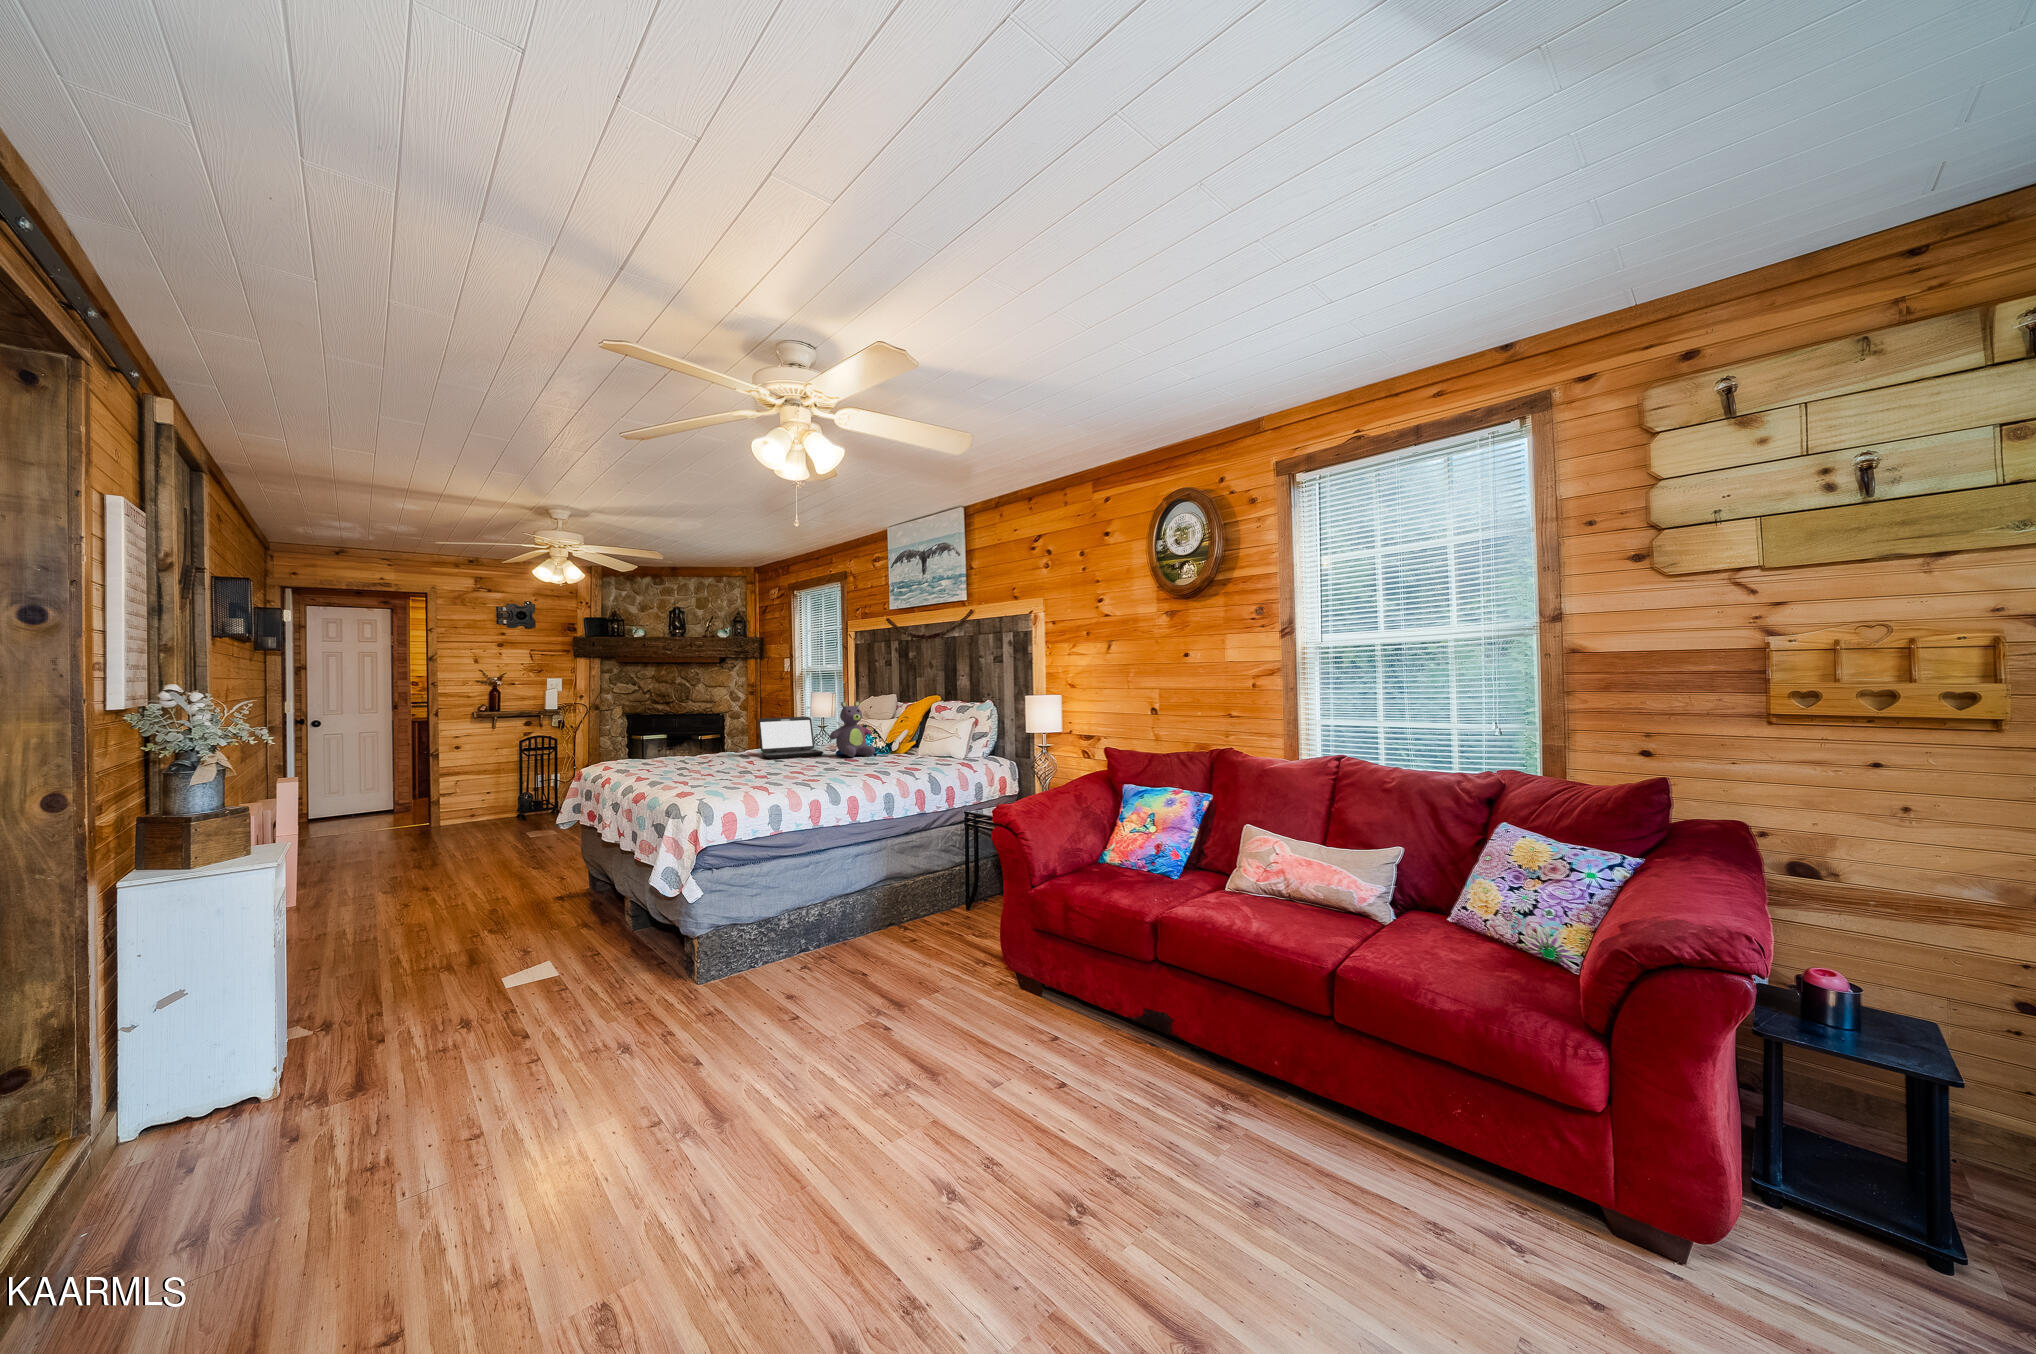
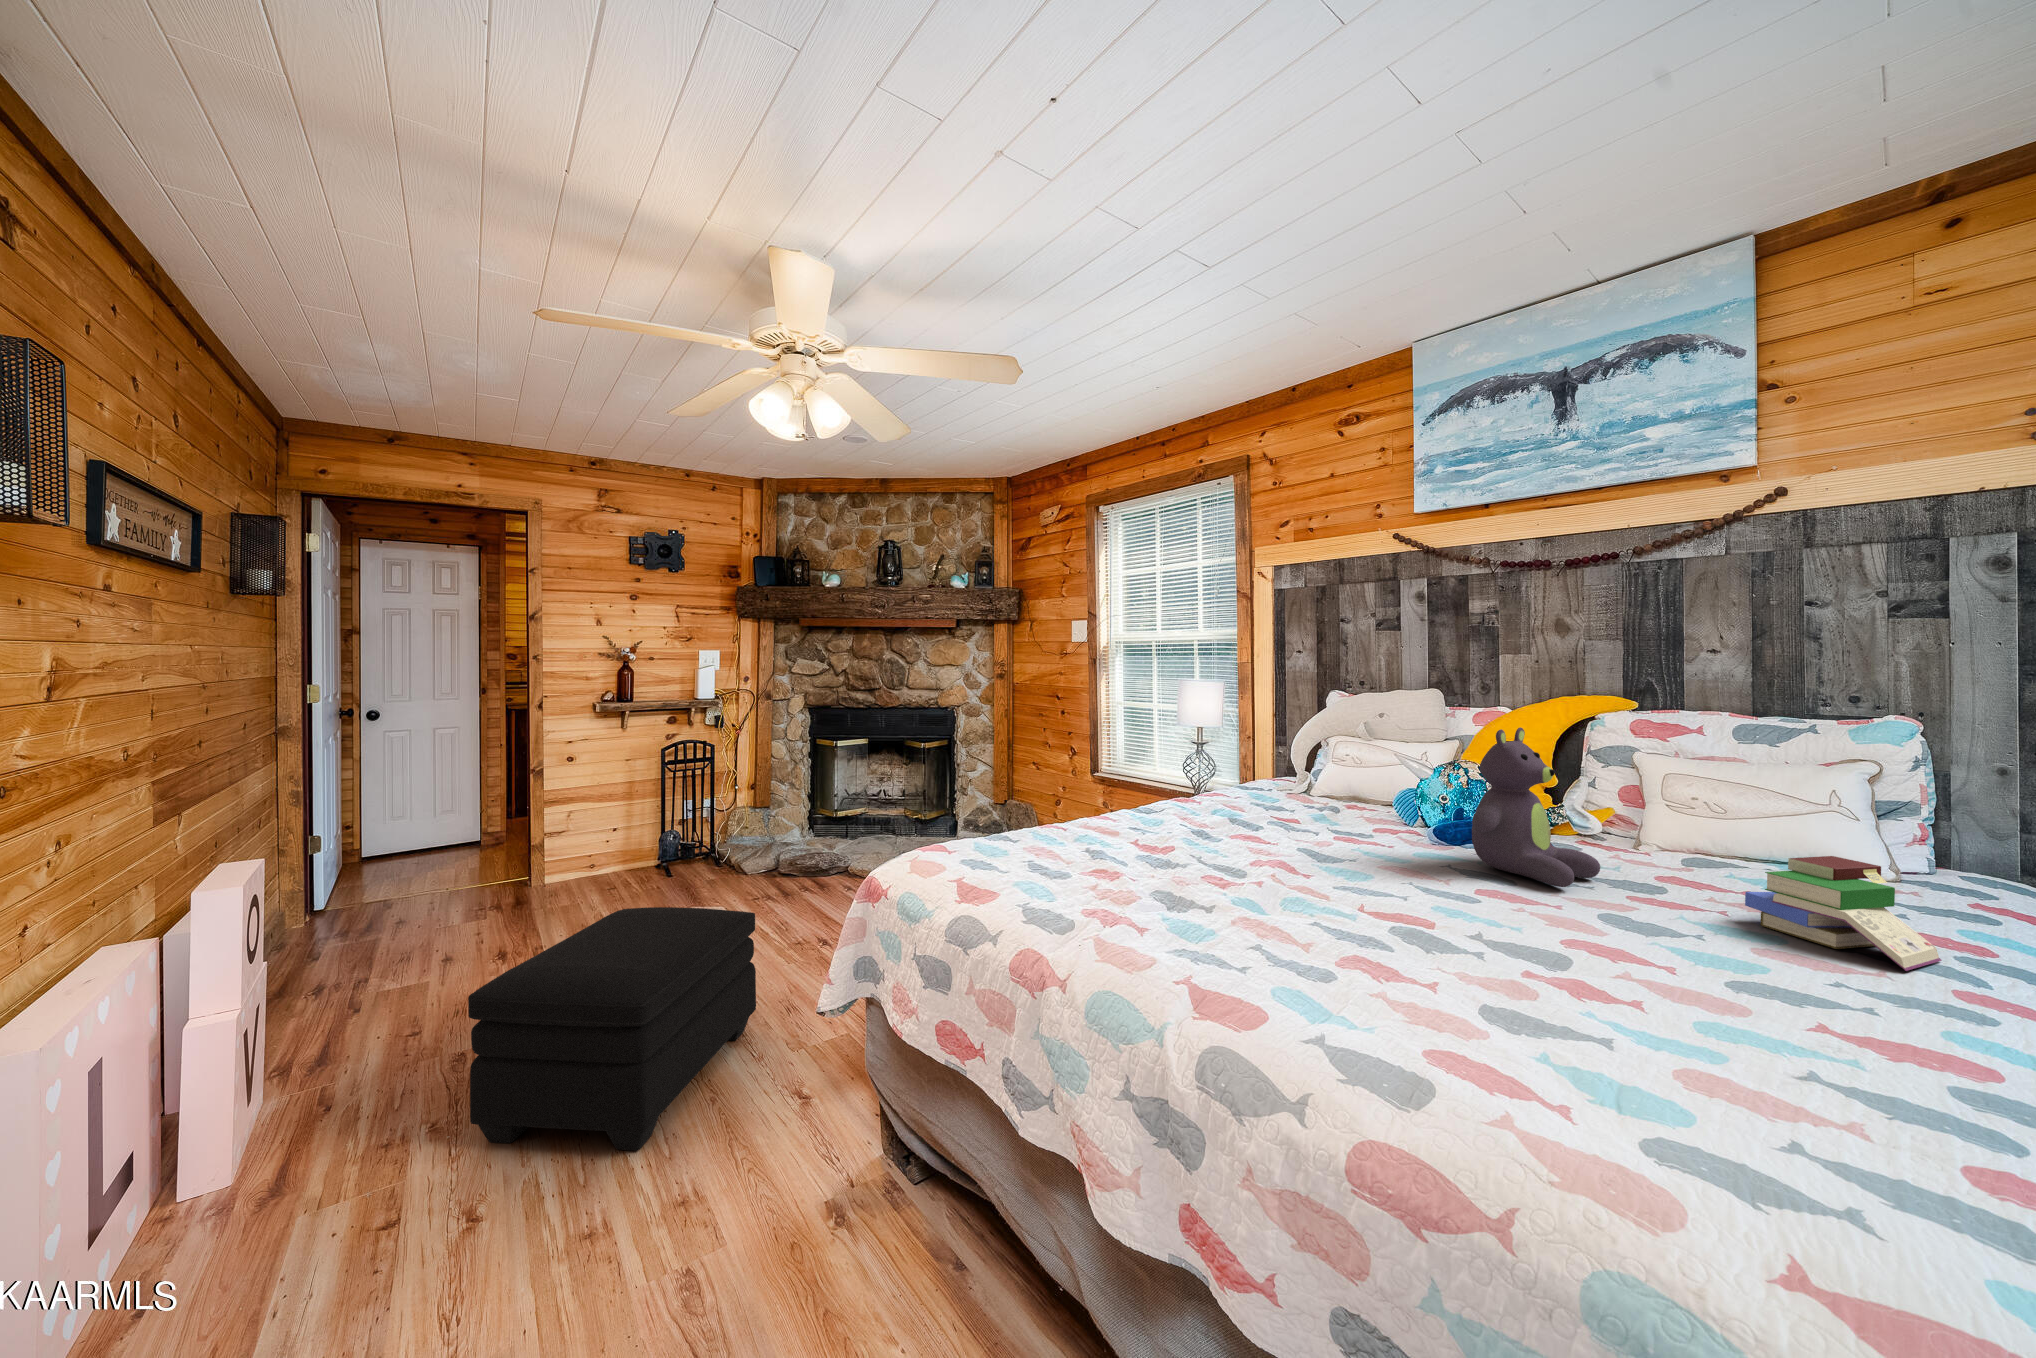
laptop: present [758,717,823,759] -> none [1239,756,1421,878]
book: none [886,738,919,765] -> present [1745,856,1942,971]
ottoman: none [410,803,557,891] -> present [468,907,756,1150]

